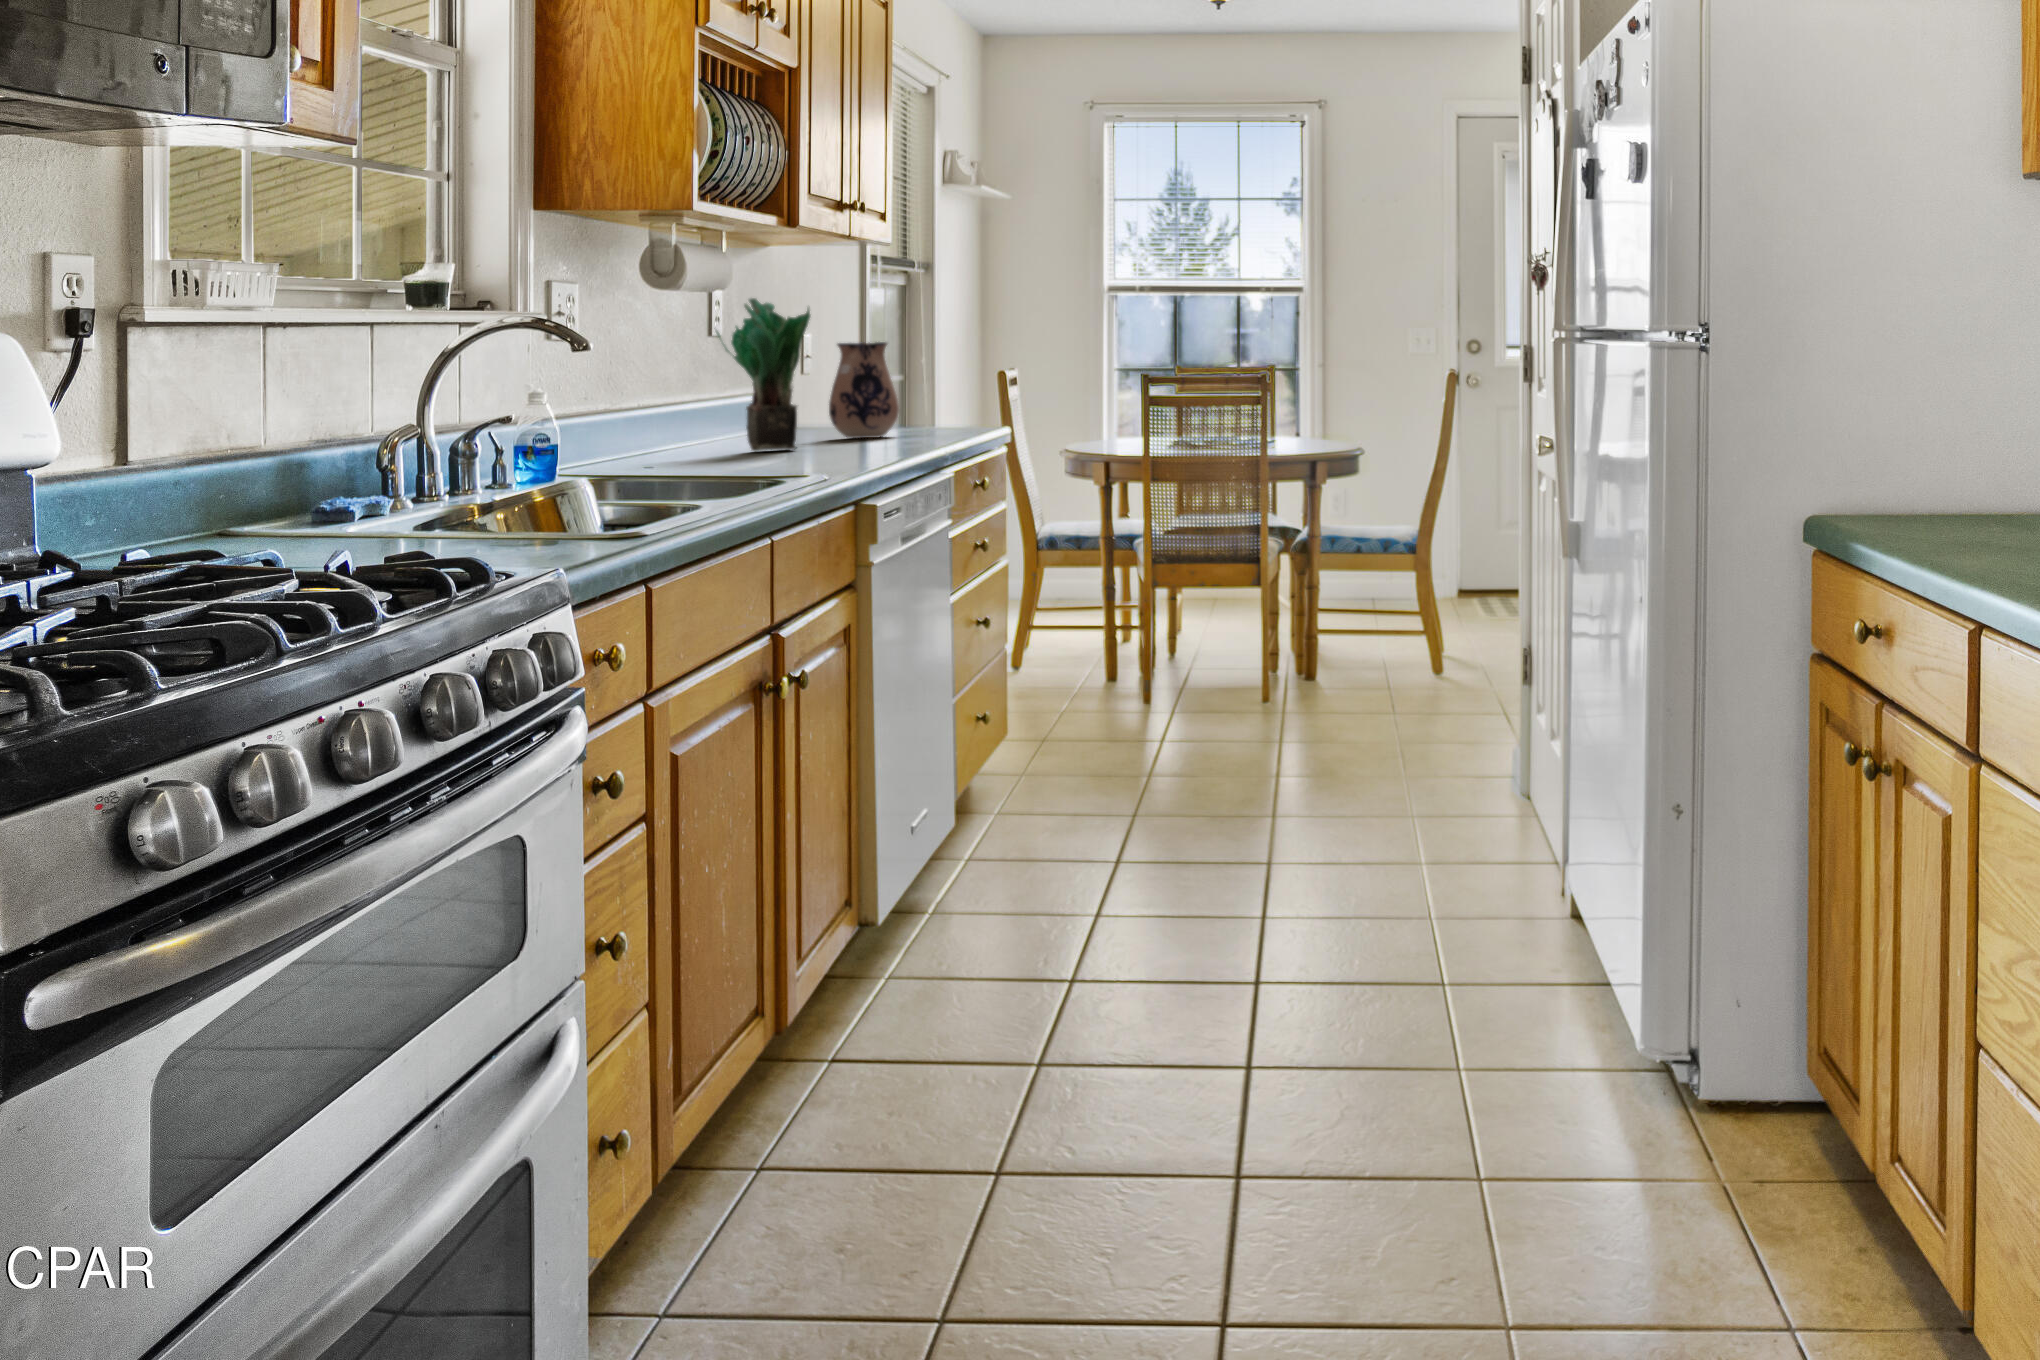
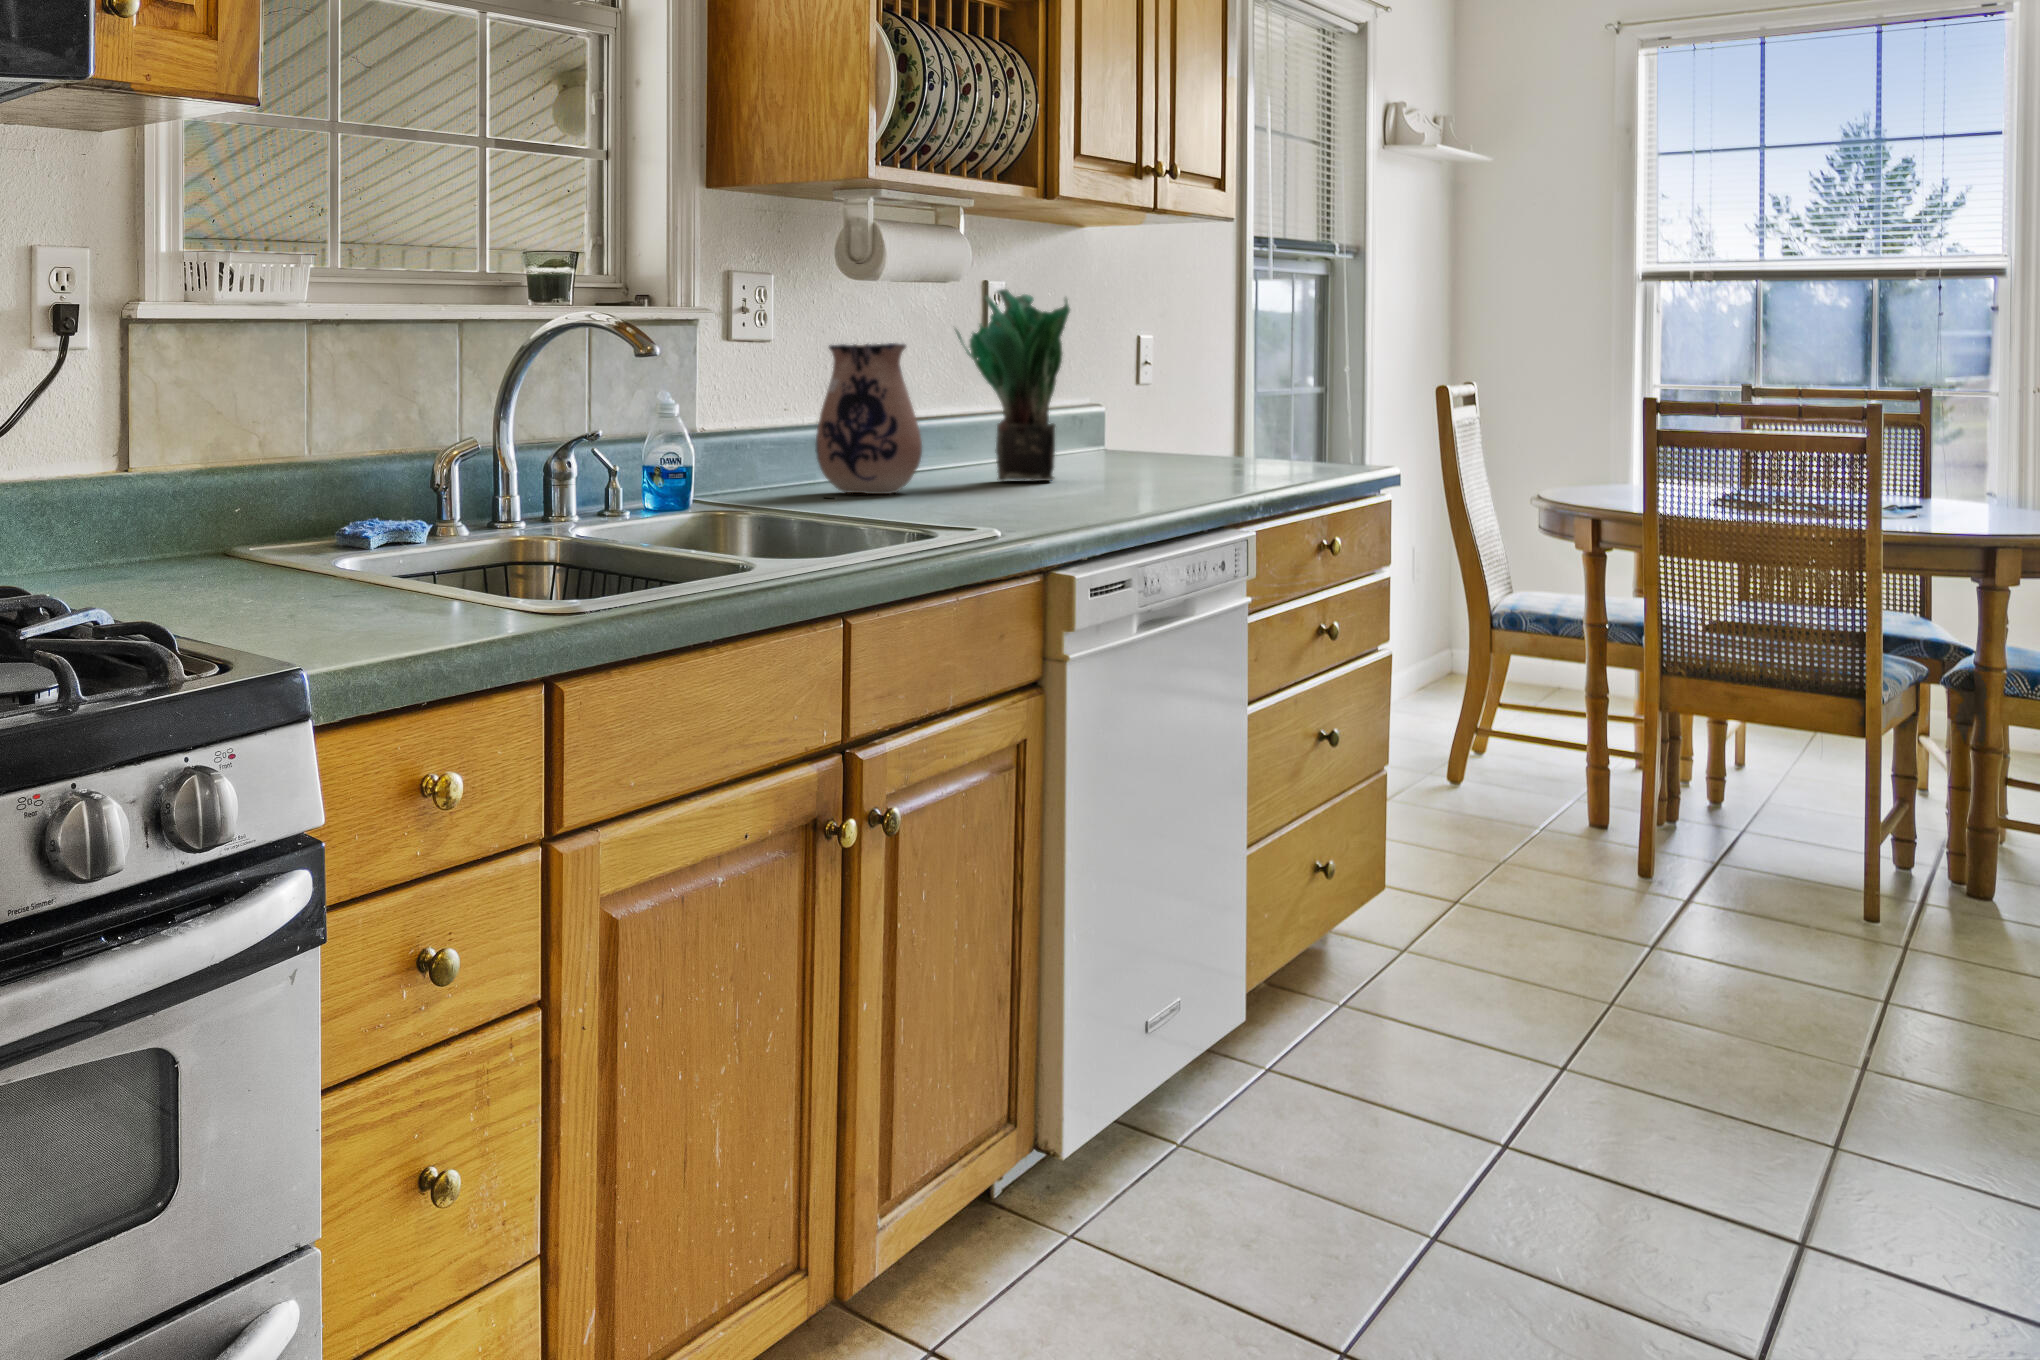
ceramic pitcher: present [829,342,899,438] -> present [816,343,922,494]

